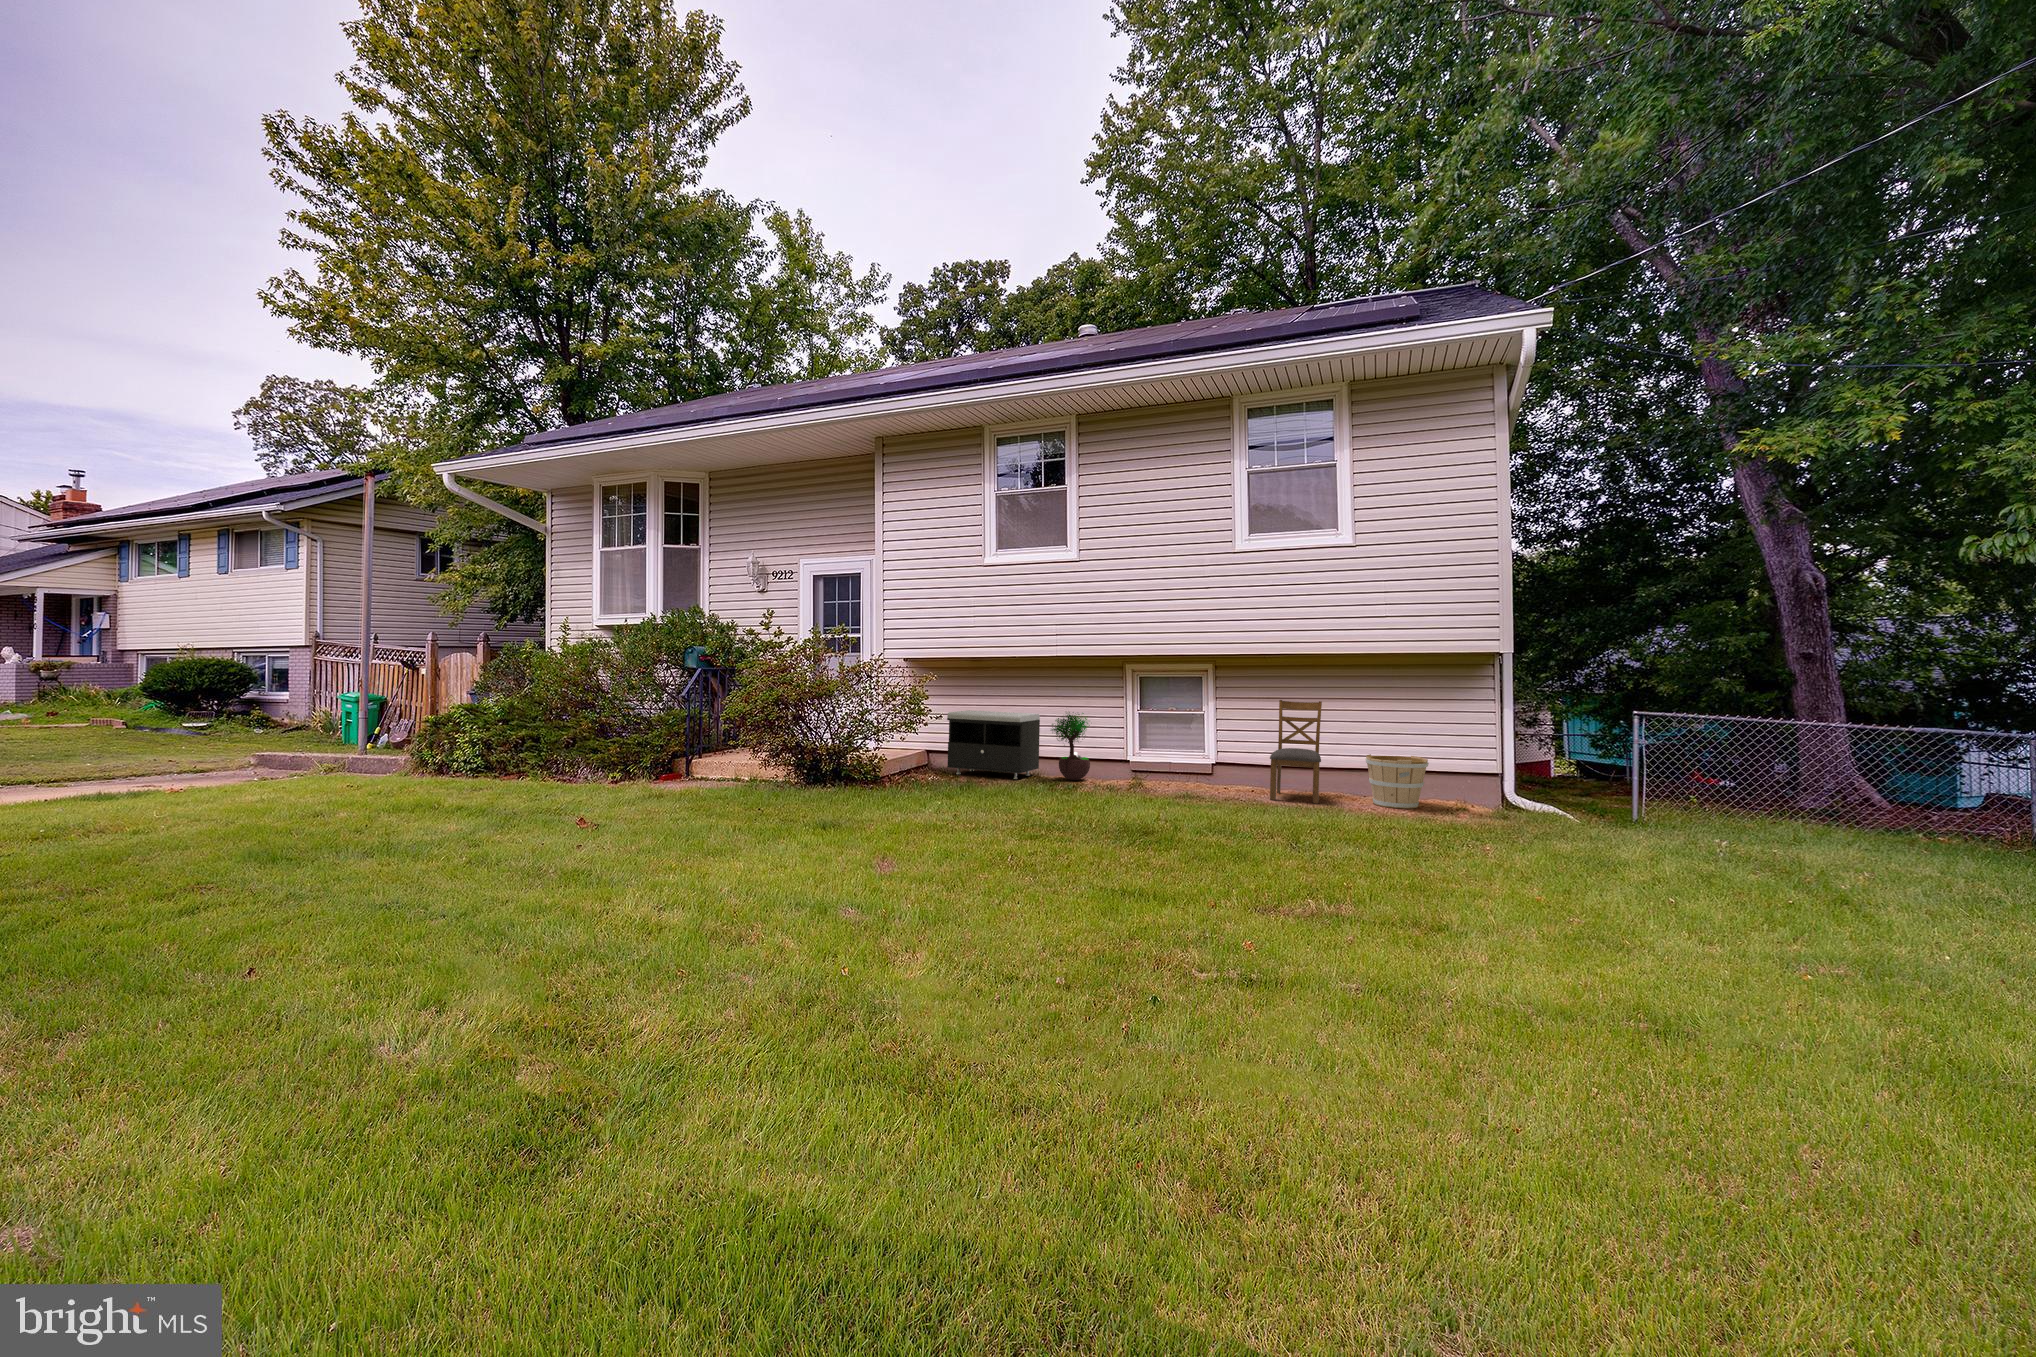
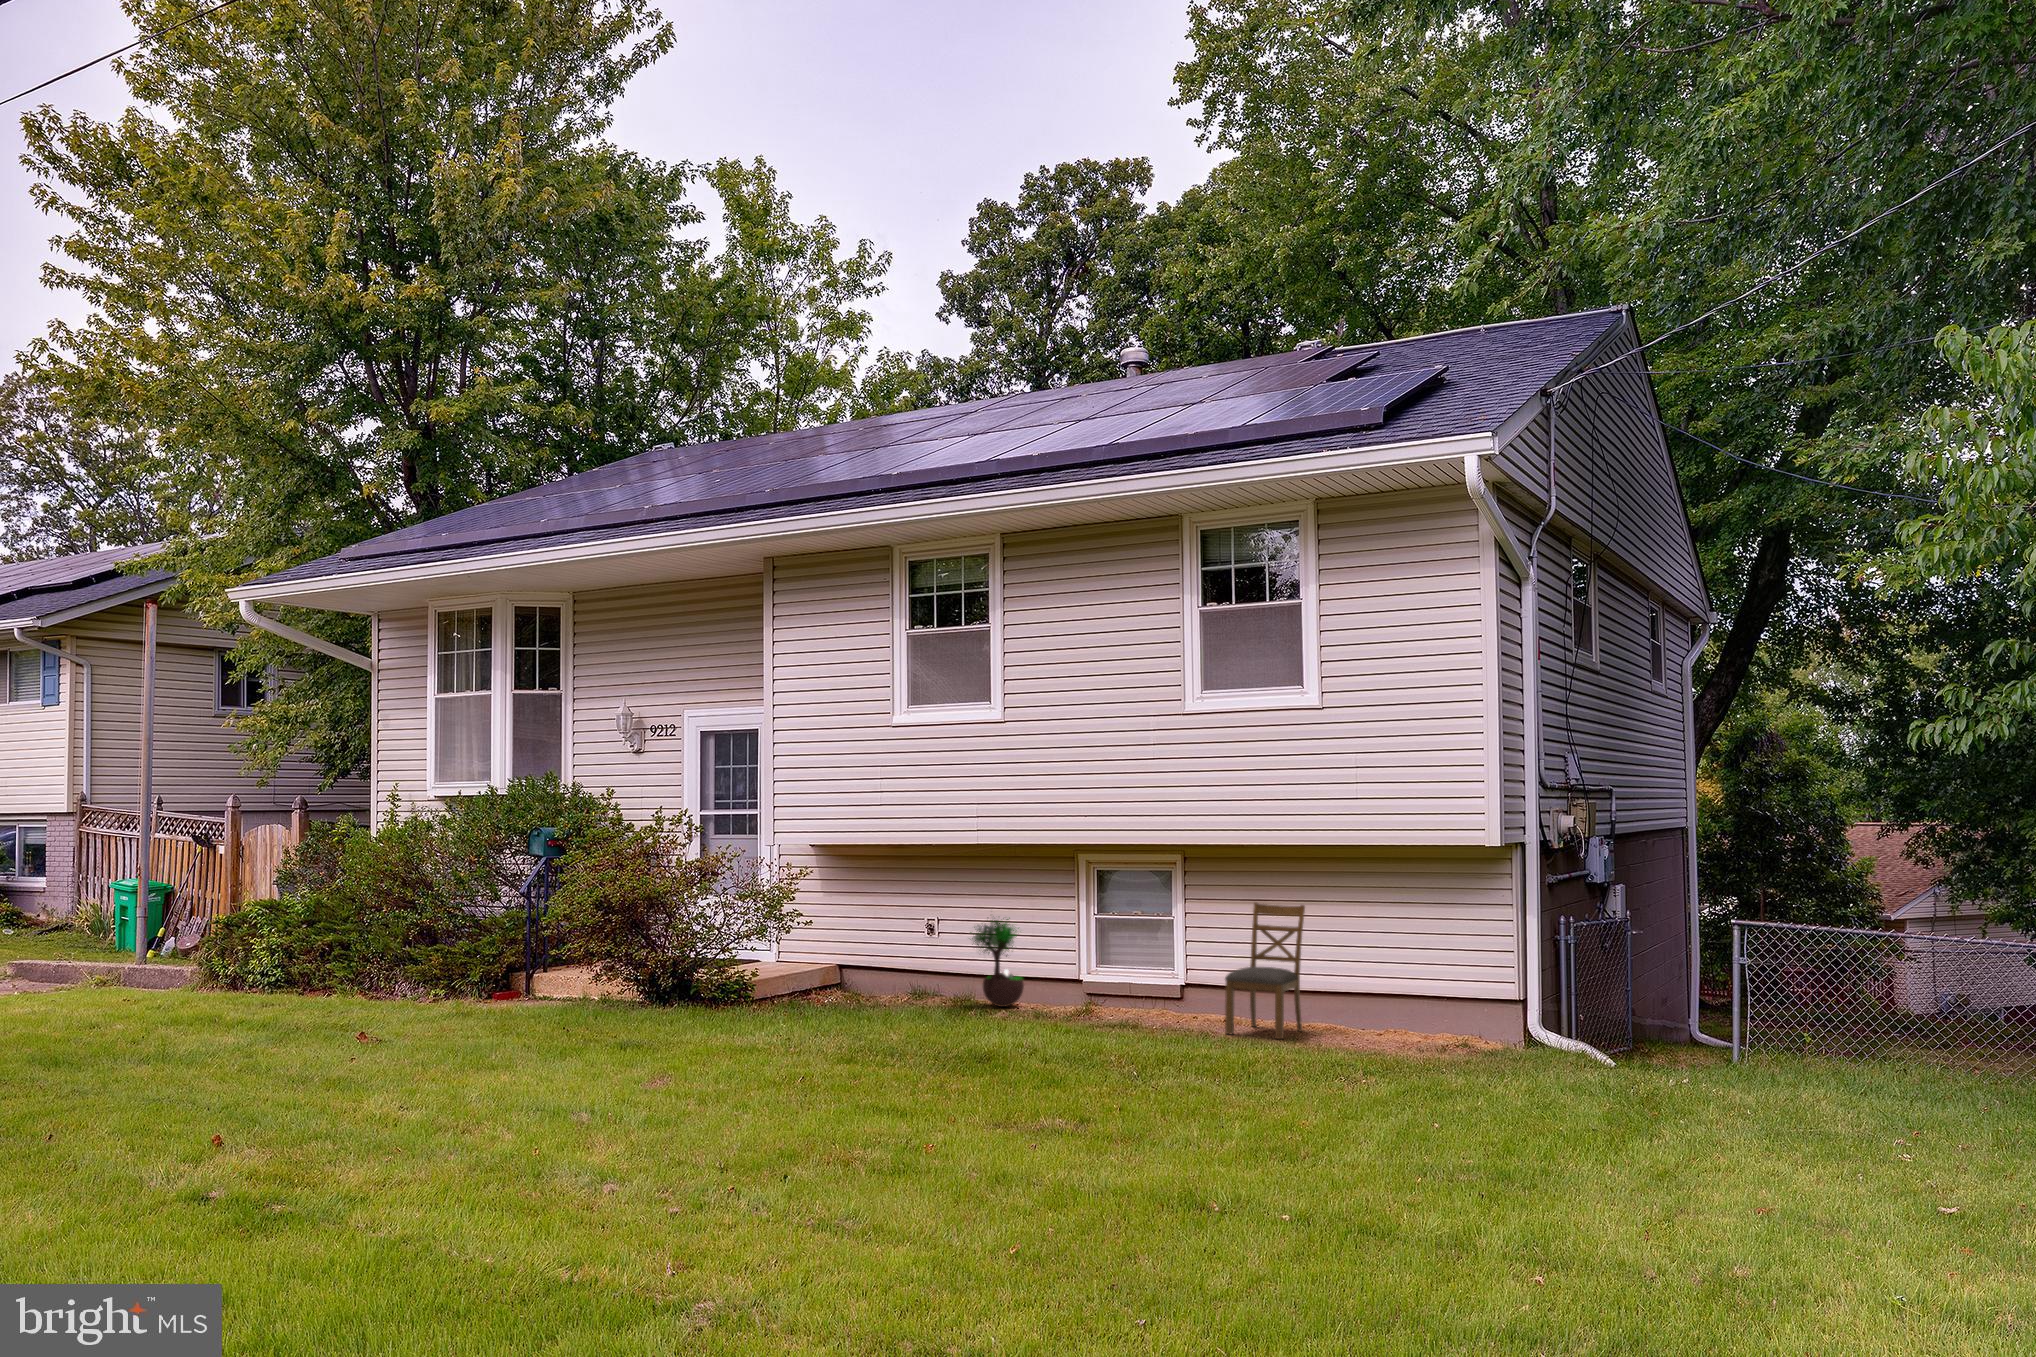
storage bench: present [947,710,1040,779] -> none [844,913,966,1005]
wooden bucket: present [1366,754,1429,809] -> none [1347,976,1422,1047]

